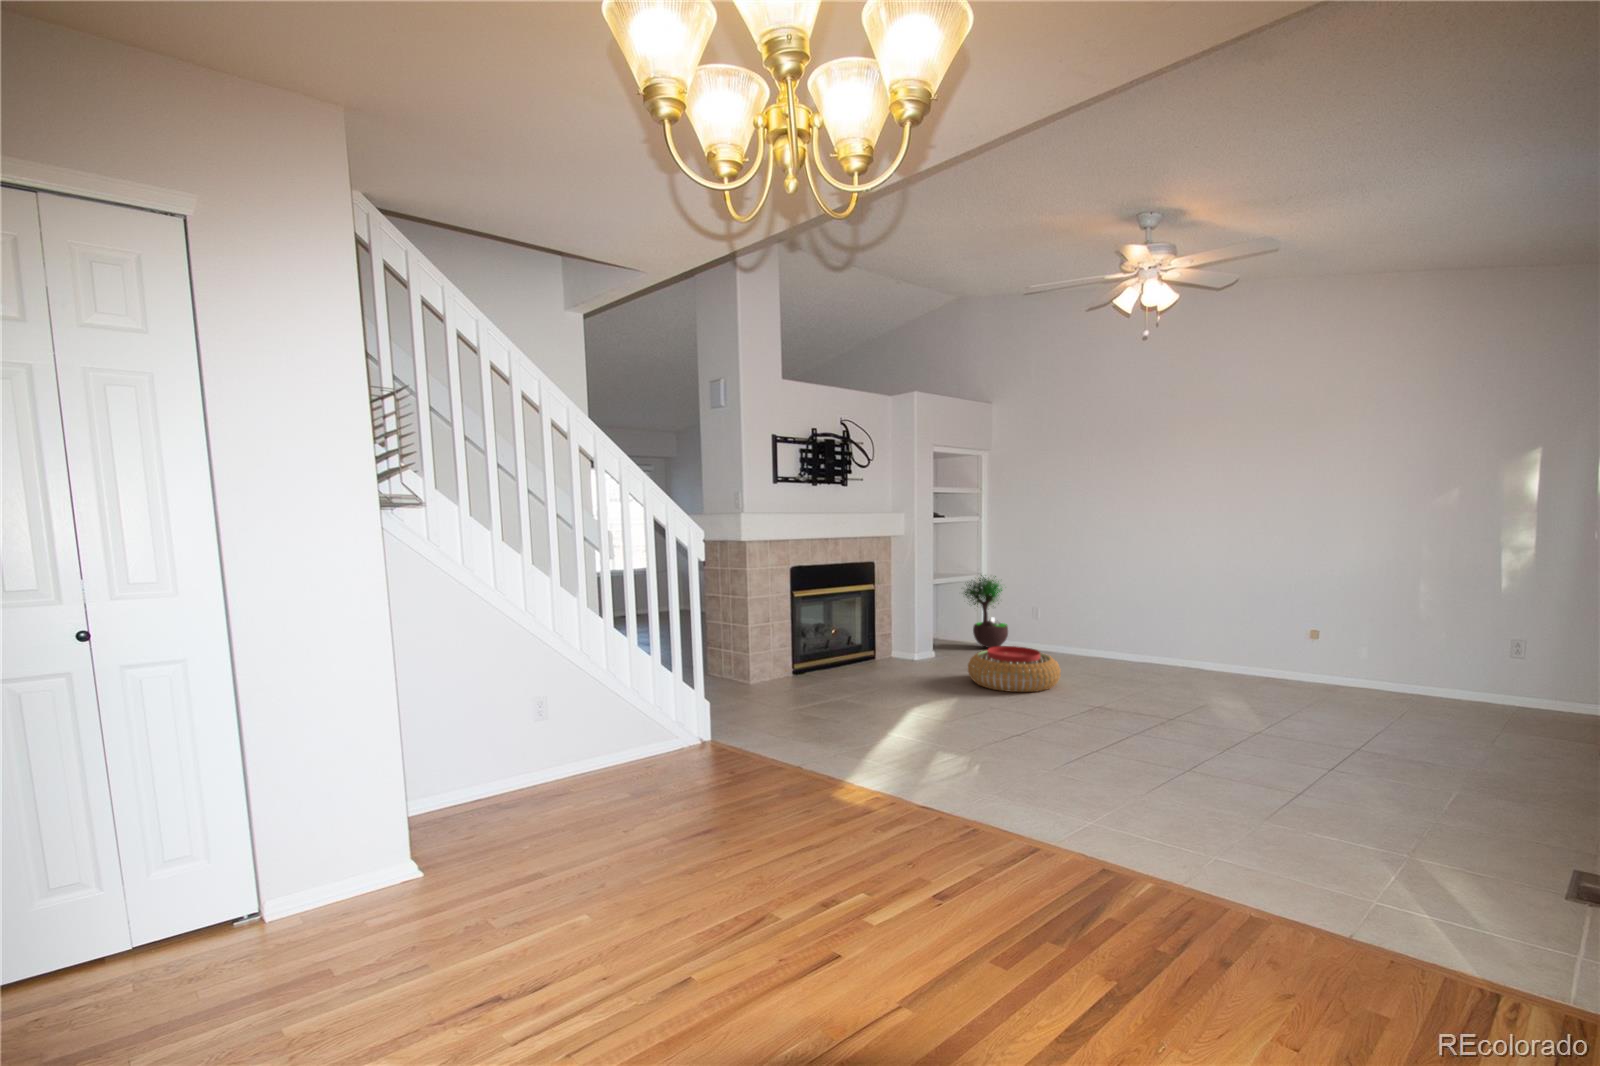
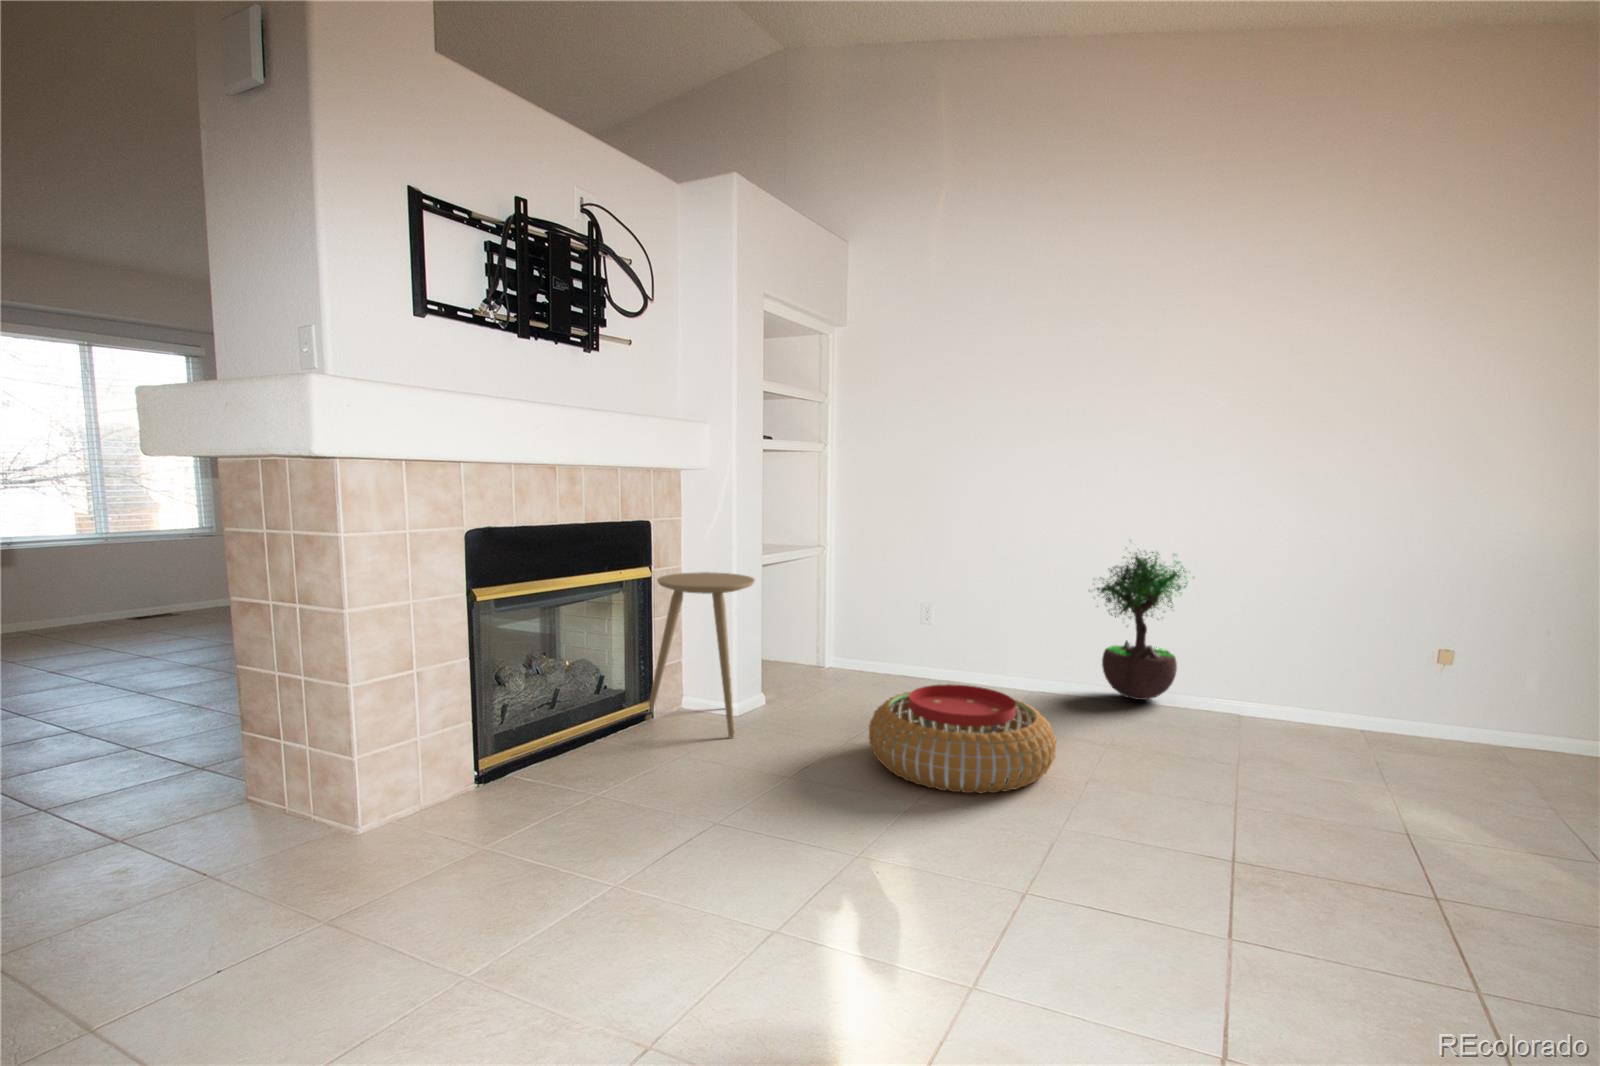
potted tree: present [964,575,1008,648] -> present [1089,552,1187,700]
side table: none [871,589,924,670] -> present [646,572,755,738]

